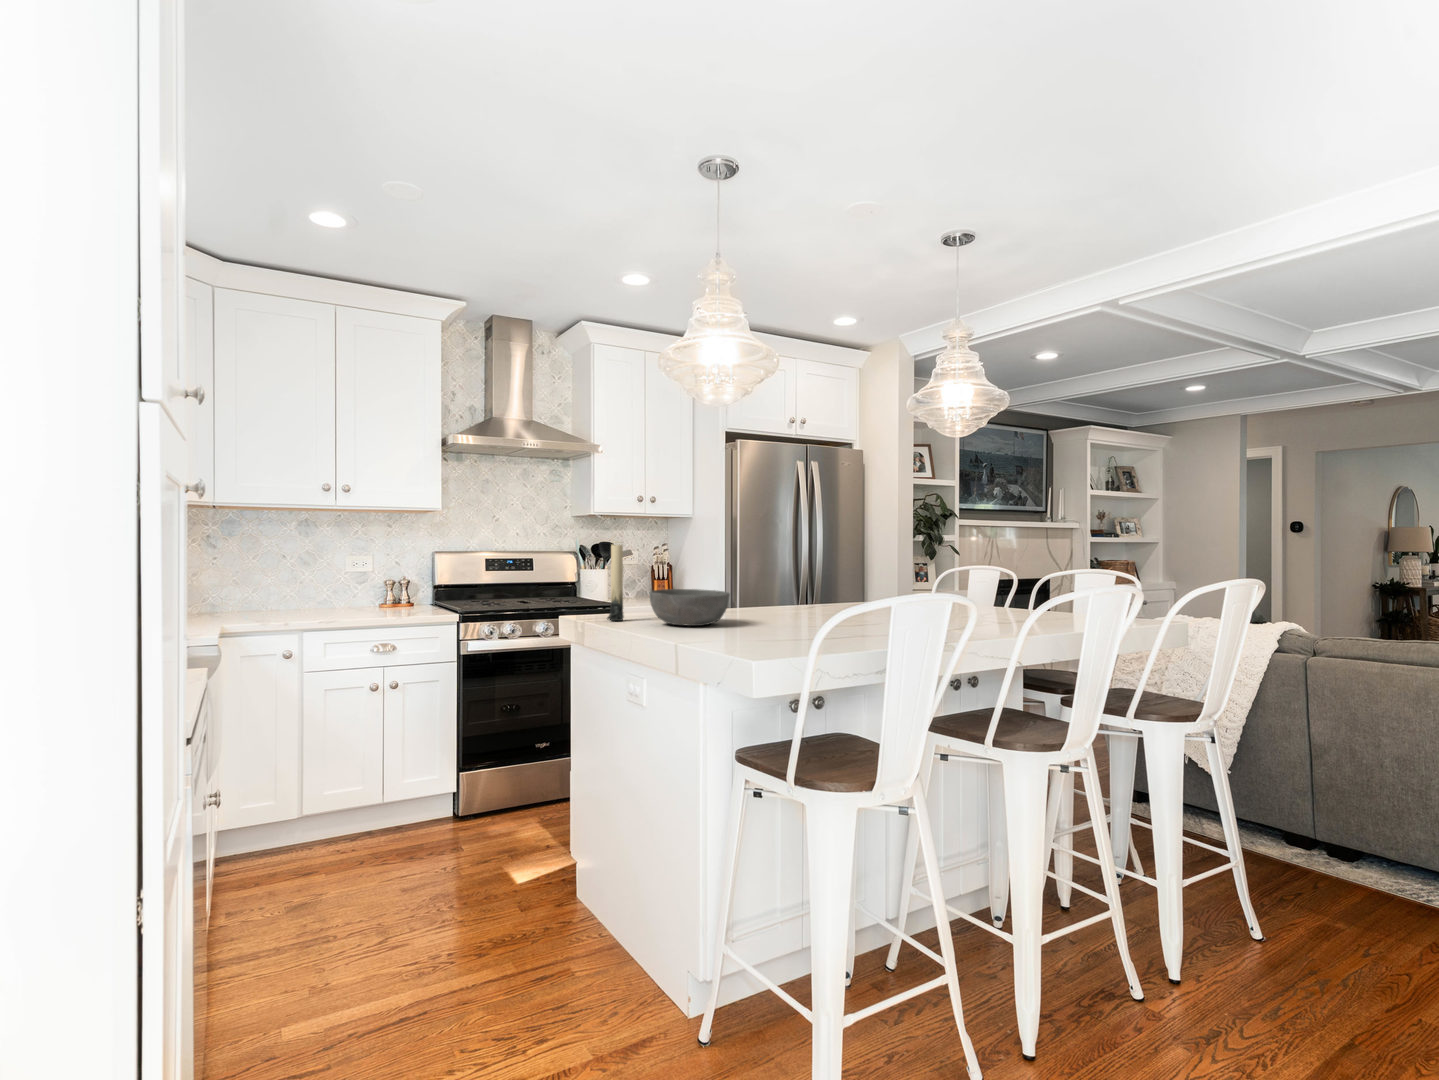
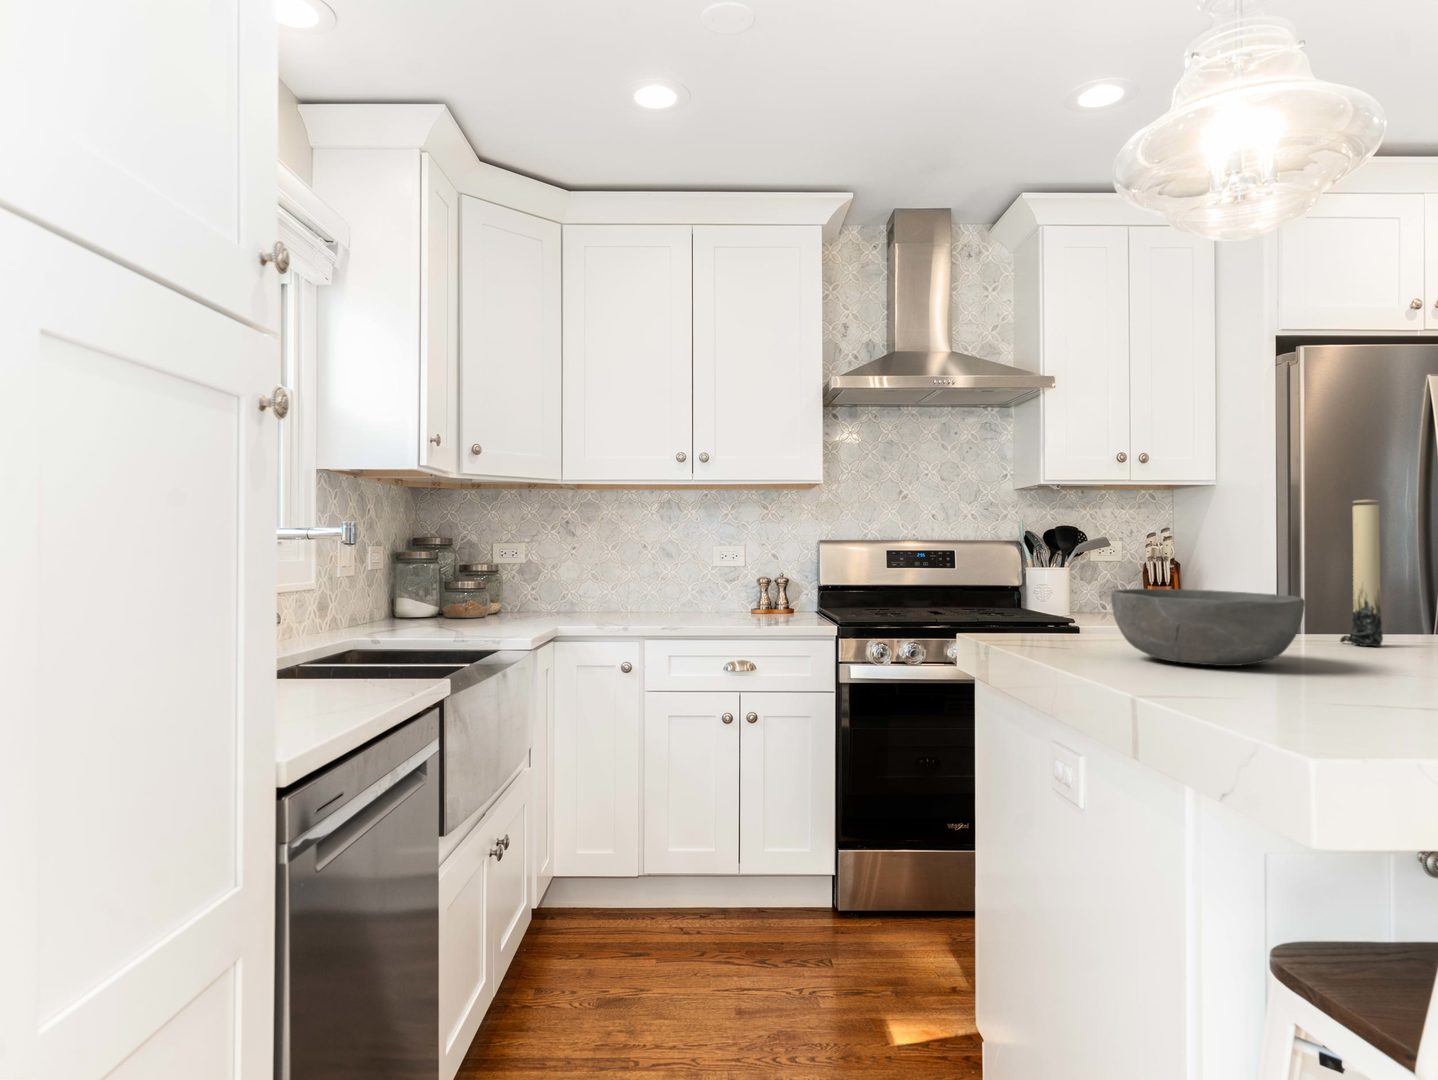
candle: present [607,542,624,621] -> present [1340,500,1383,646]

